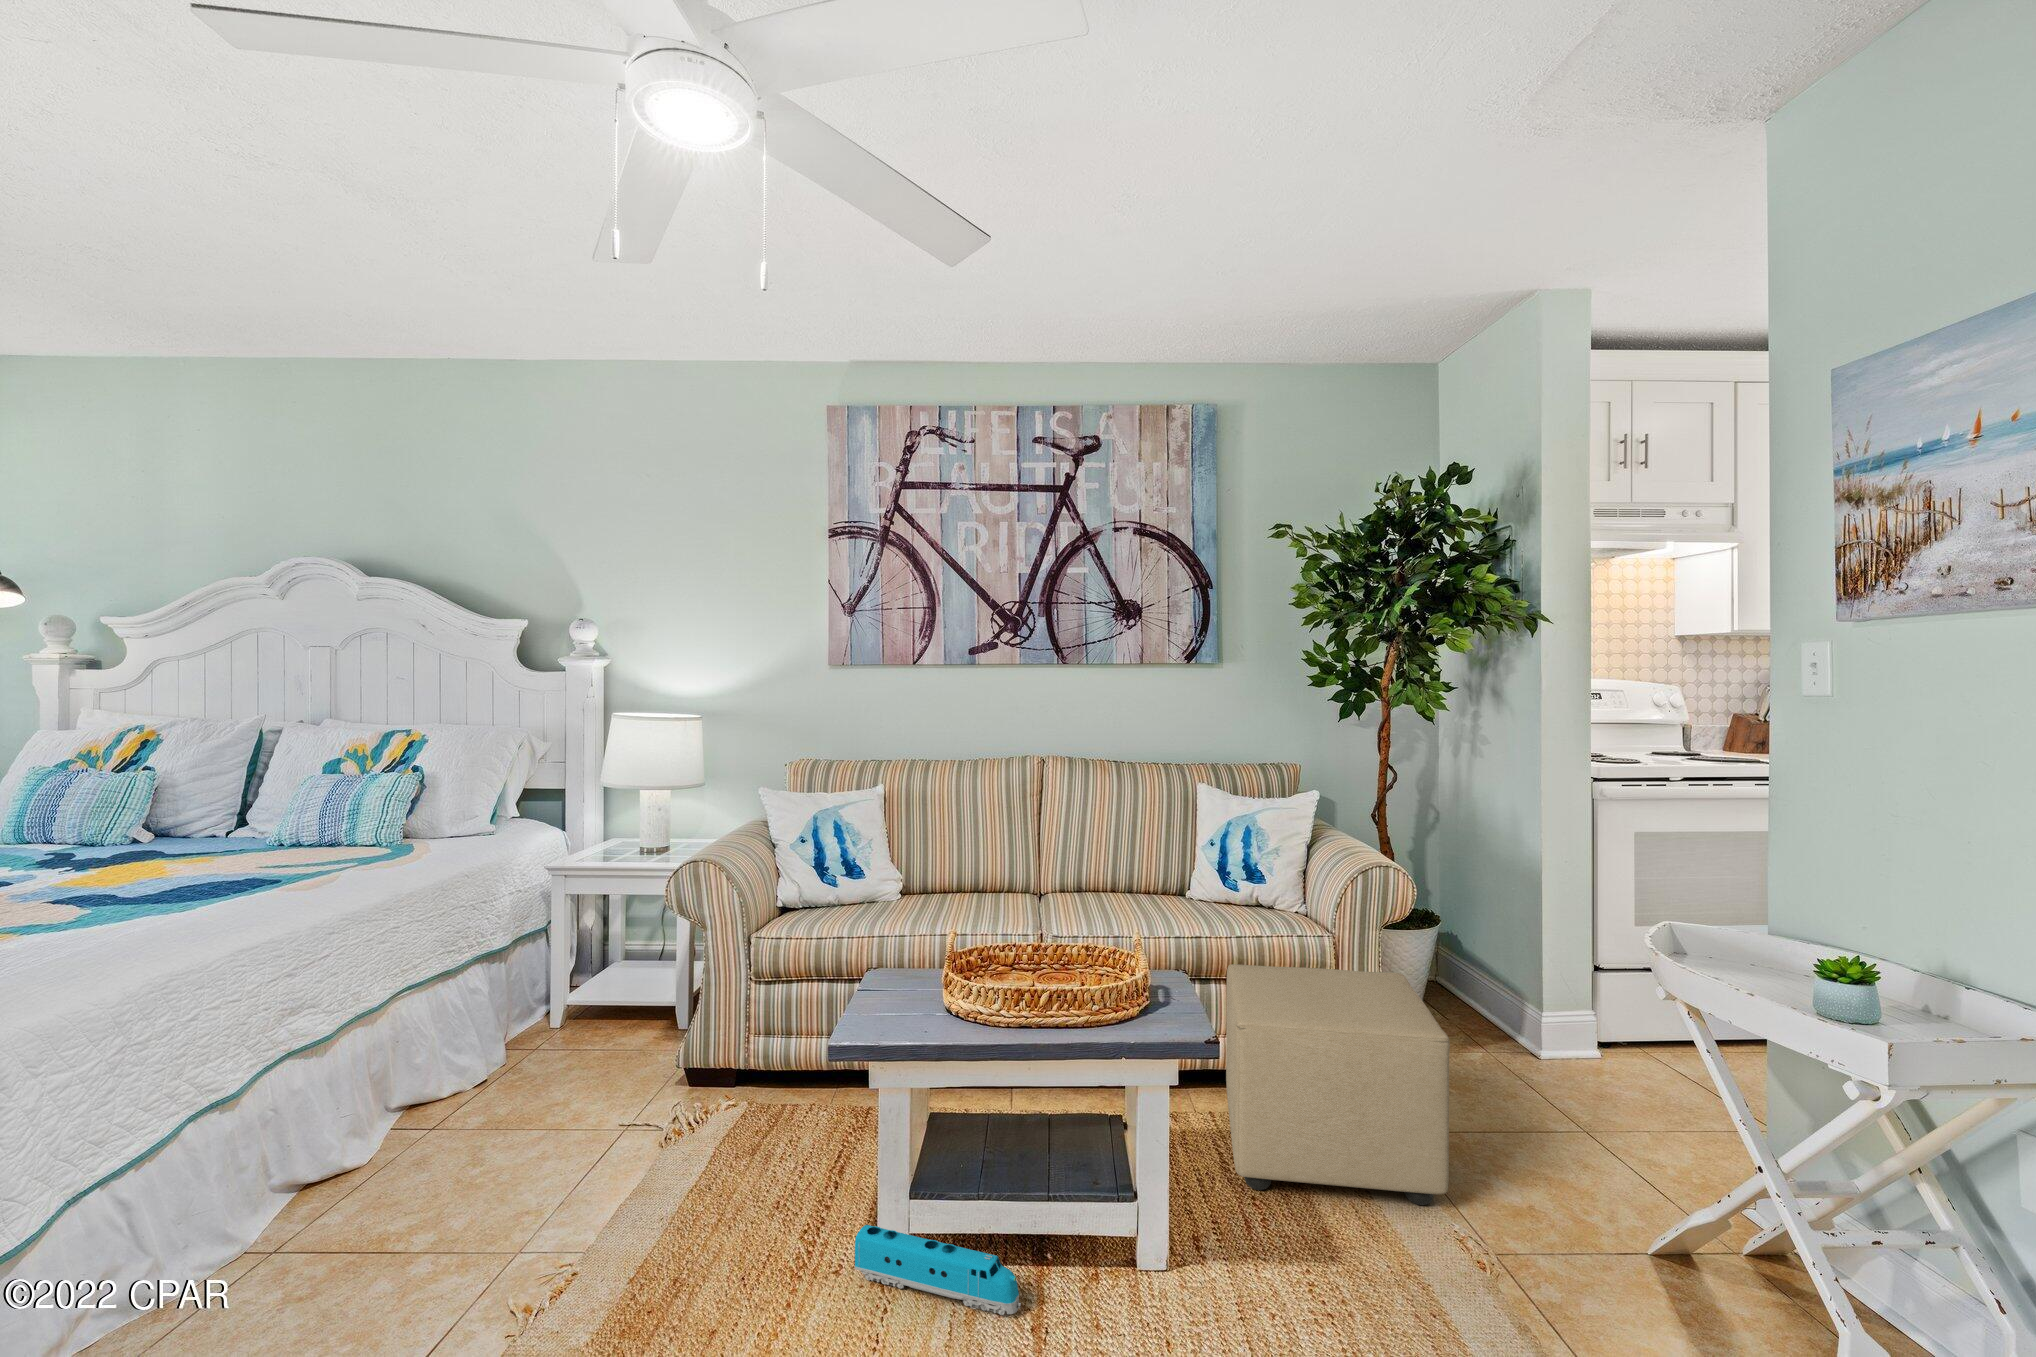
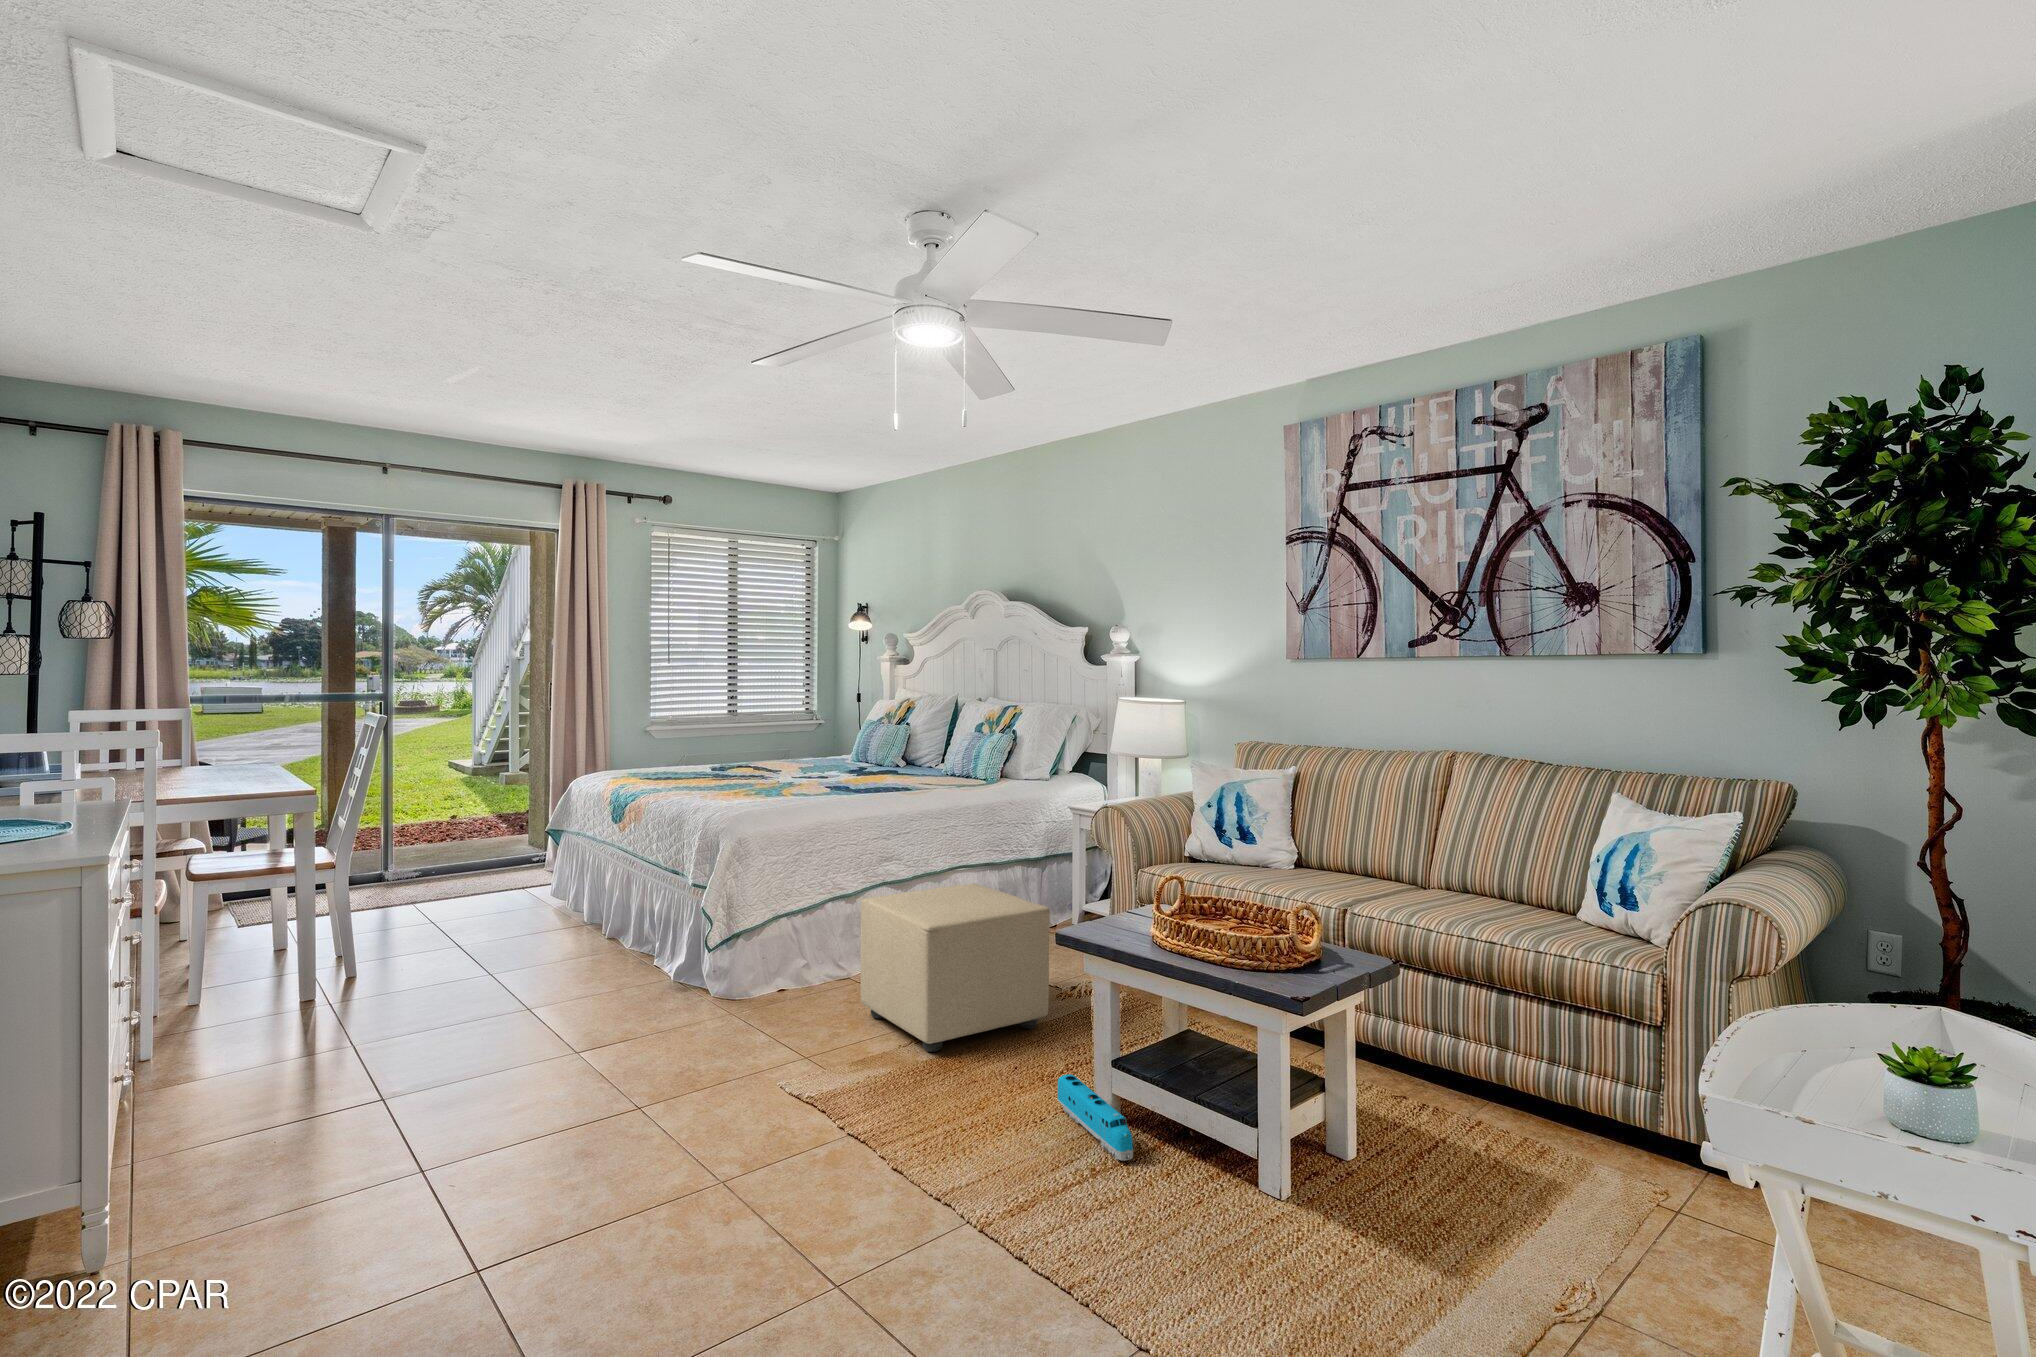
ottoman: present [1226,964,1450,1205] -> present [861,883,1050,1052]

